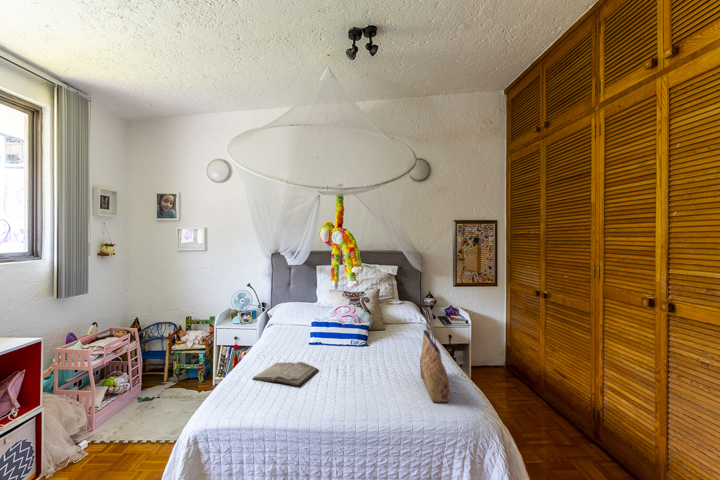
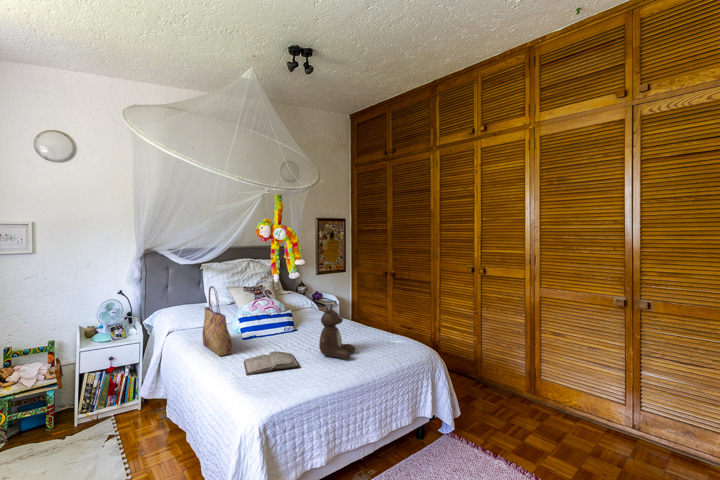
tote bag: present [420,307,449,402] -> present [203,286,232,356]
teddy bear: none [328,323,377,394] -> present [319,304,355,359]

